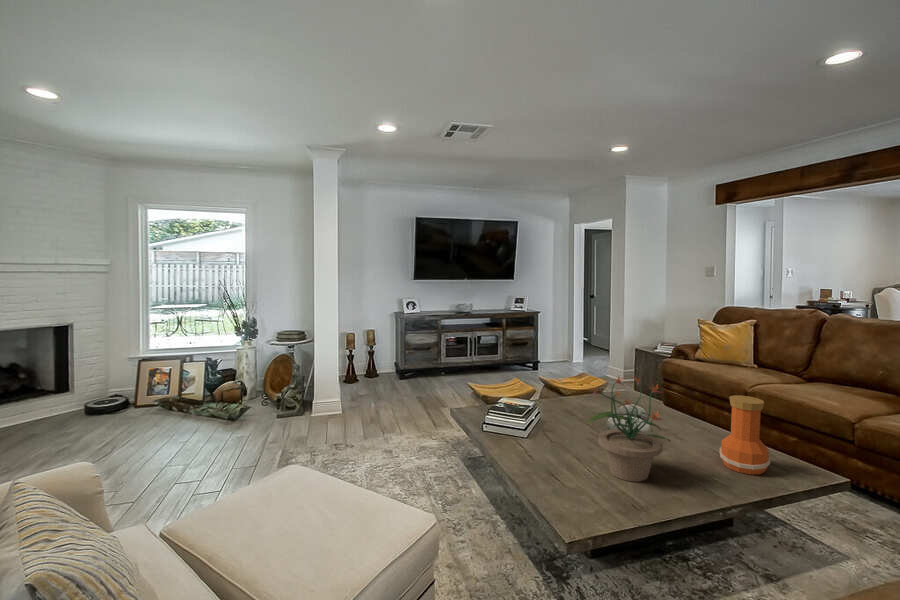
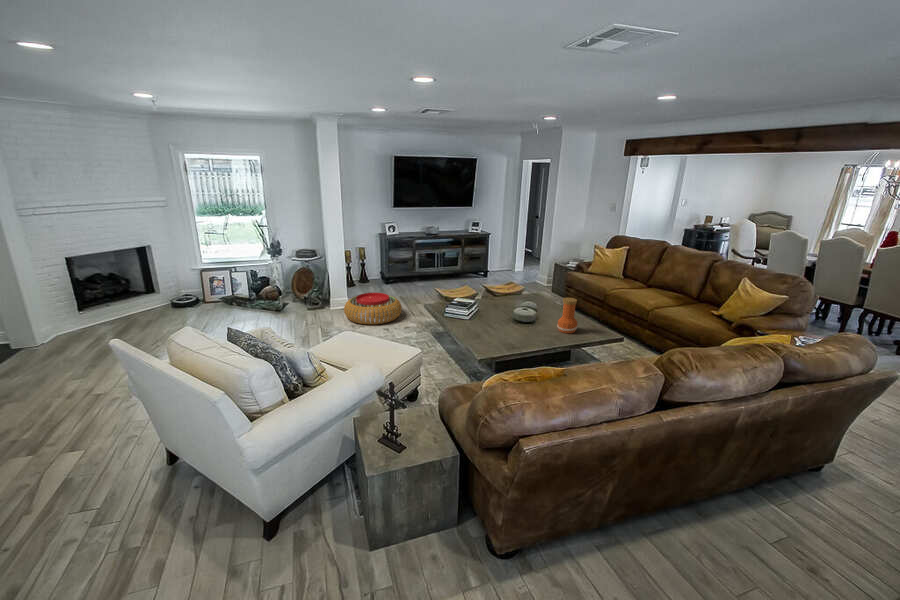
potted plant: present [588,377,670,482] -> none [494,288,531,336]
pouf: none [324,390,415,442] -> present [344,293,402,325]

